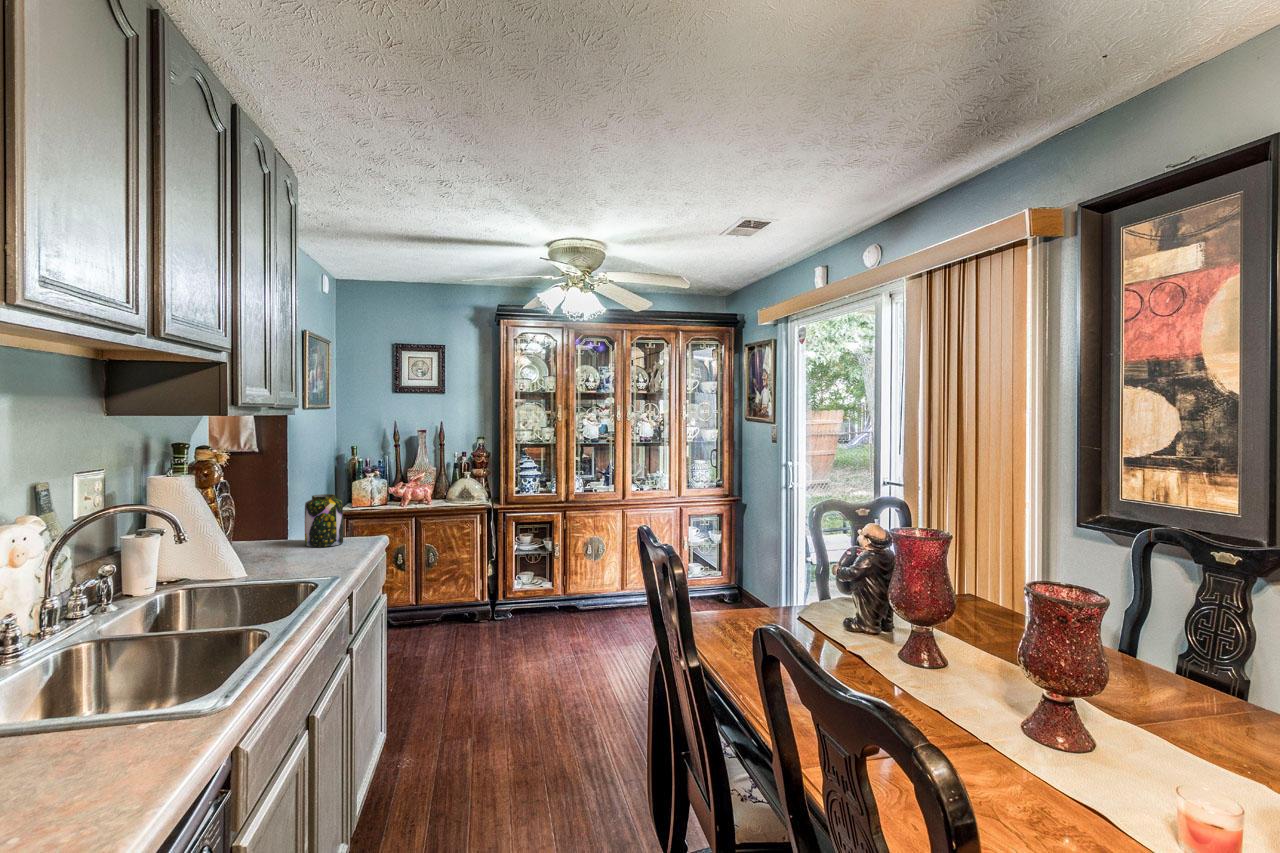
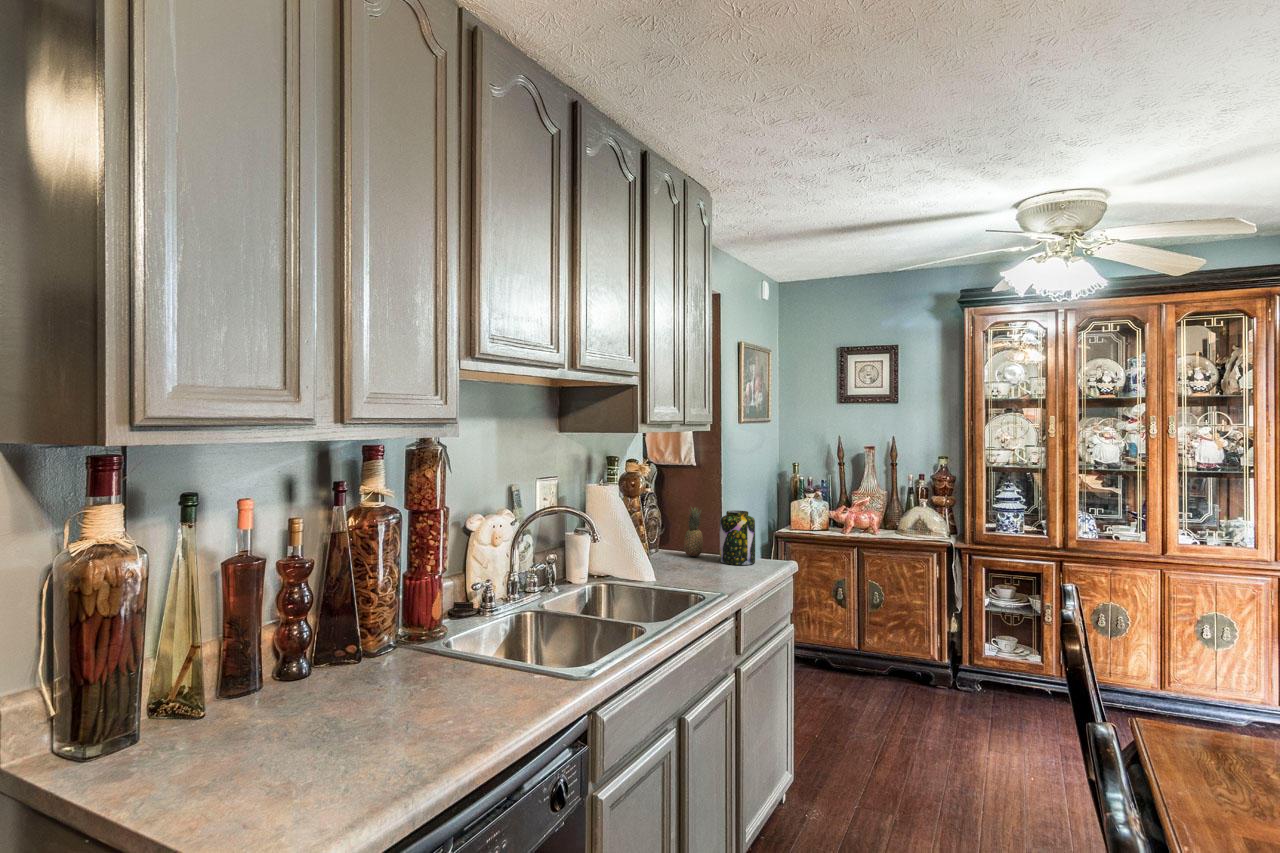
fruit: none [262,492,284,545] -> present [684,507,703,556]

